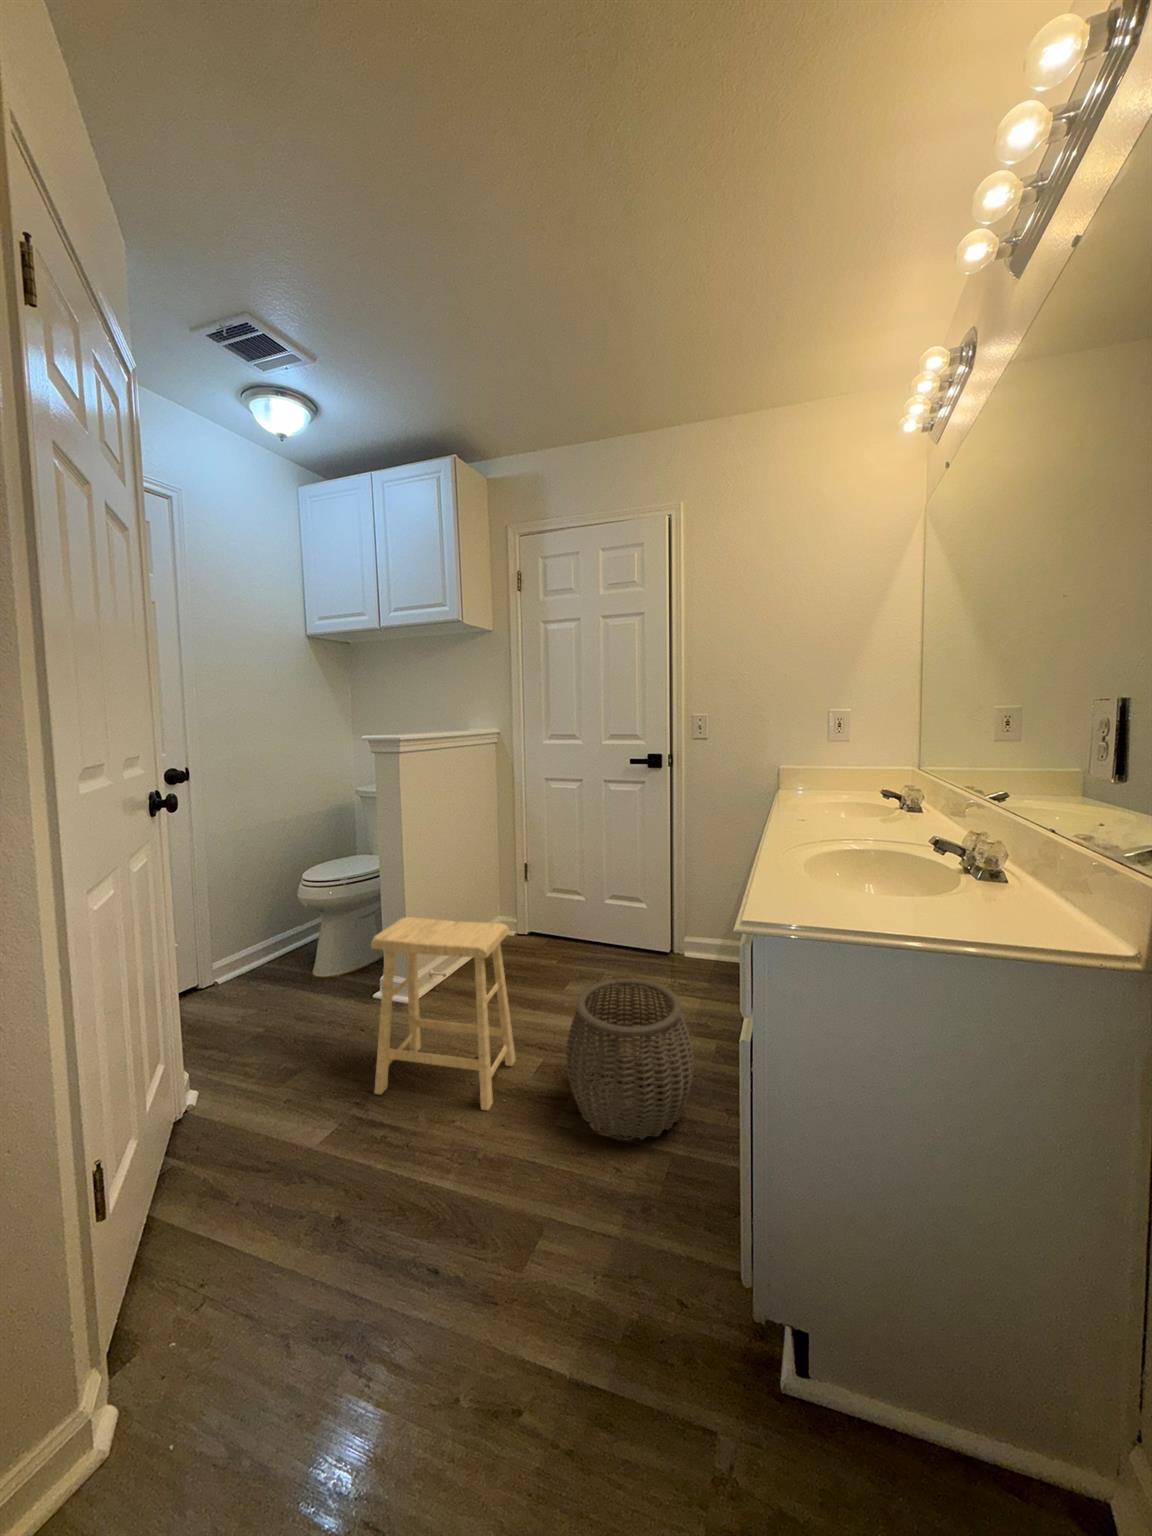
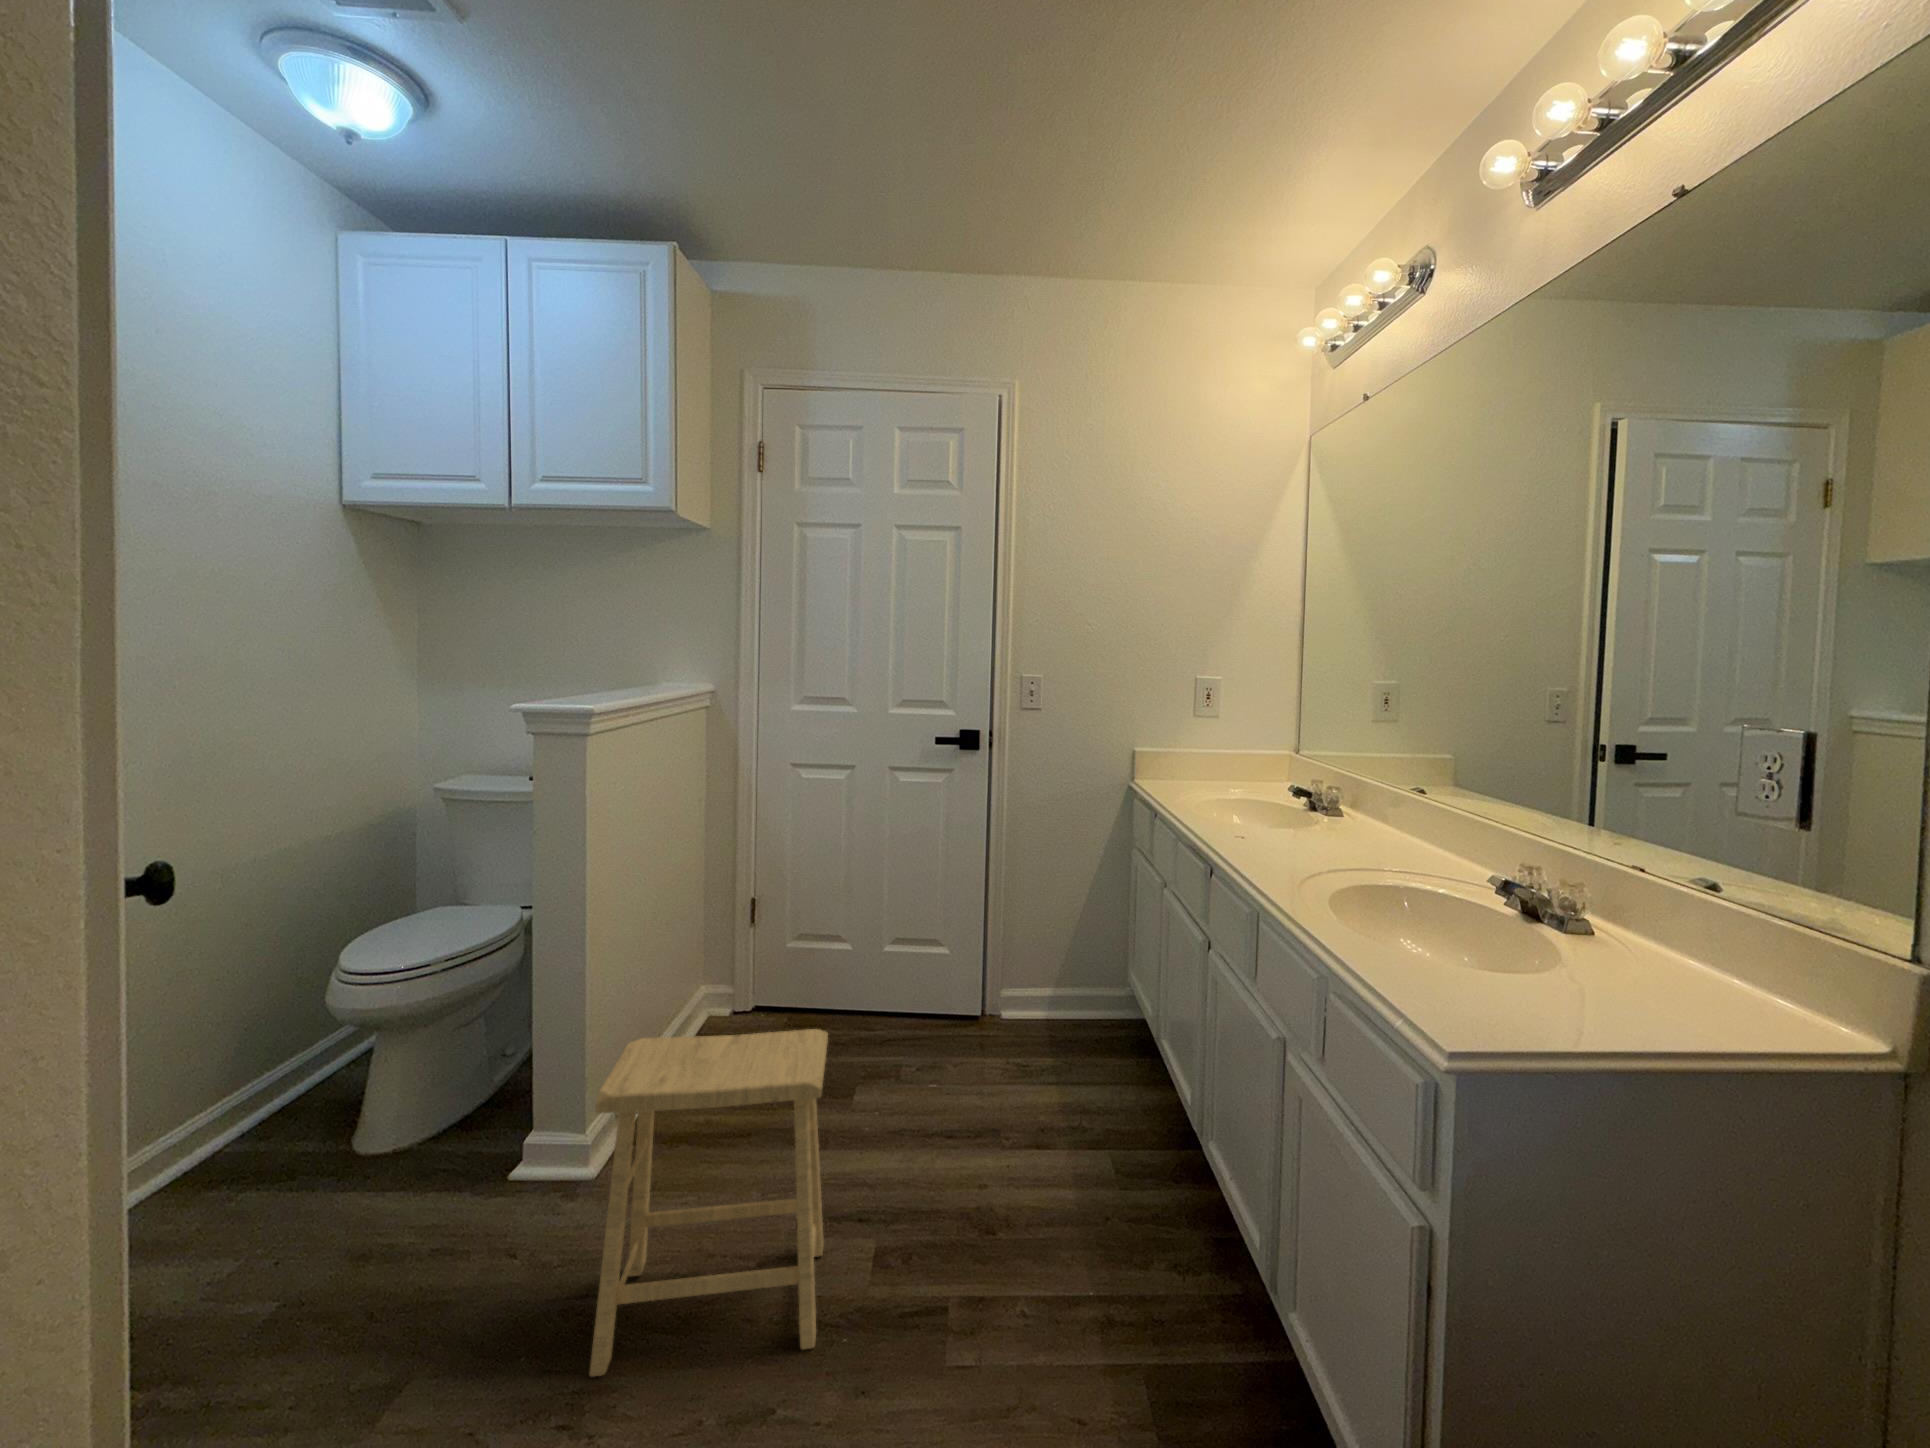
woven basket: present [566,978,694,1140] -> none [932,1083,1119,1337]

